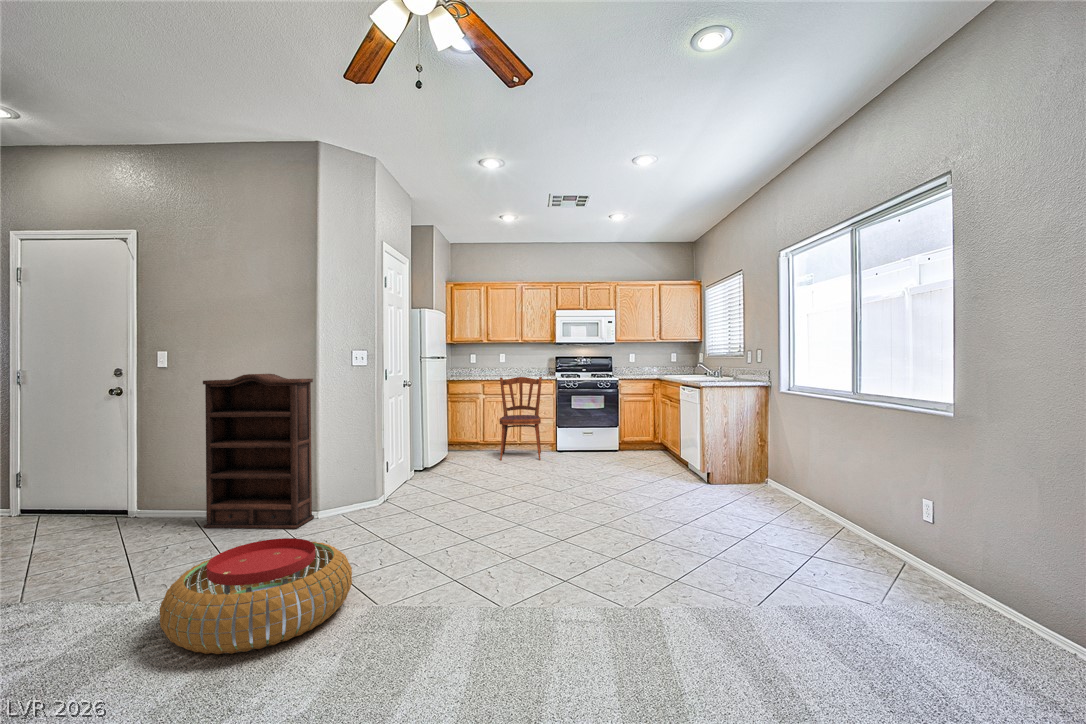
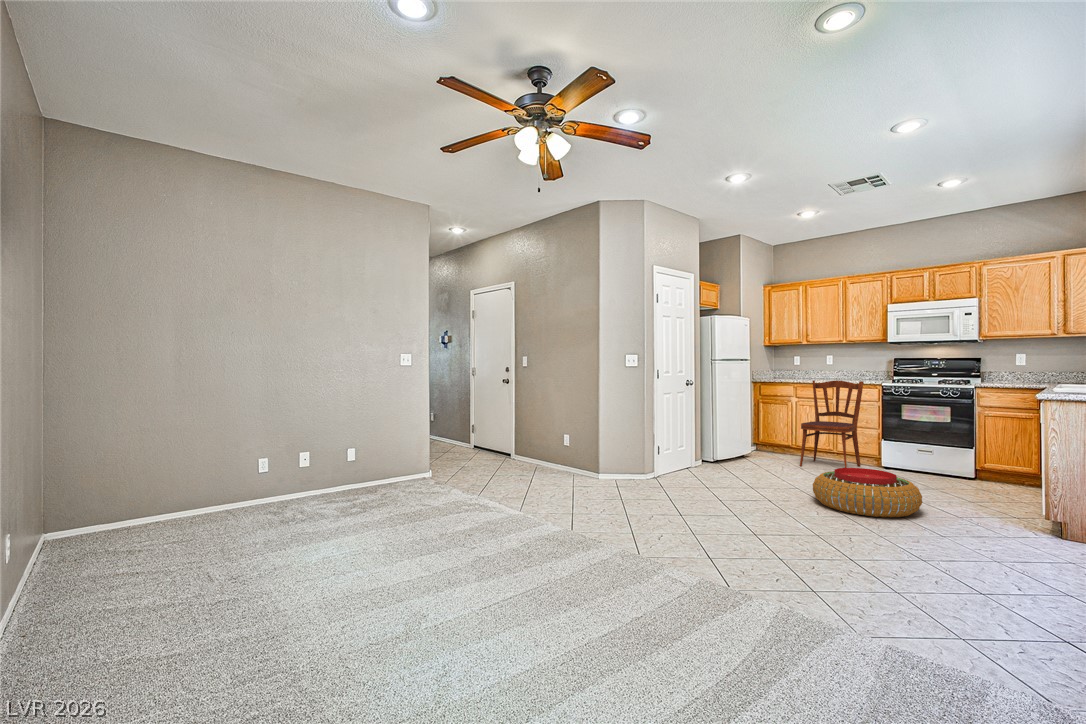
bookshelf: present [203,374,314,529] -> none [535,372,596,482]
pouf: present [159,538,352,654] -> present [813,468,922,517]

